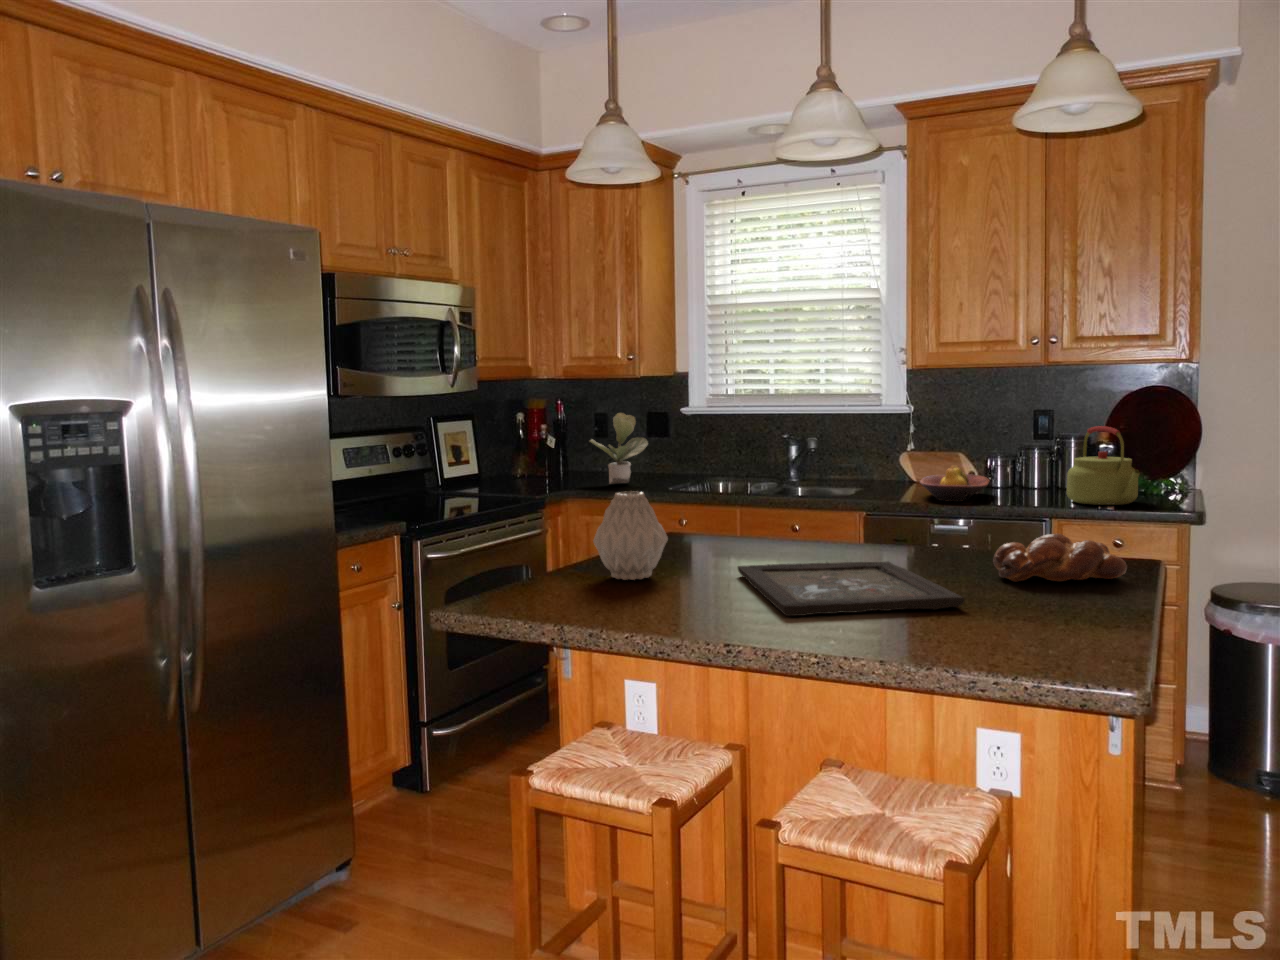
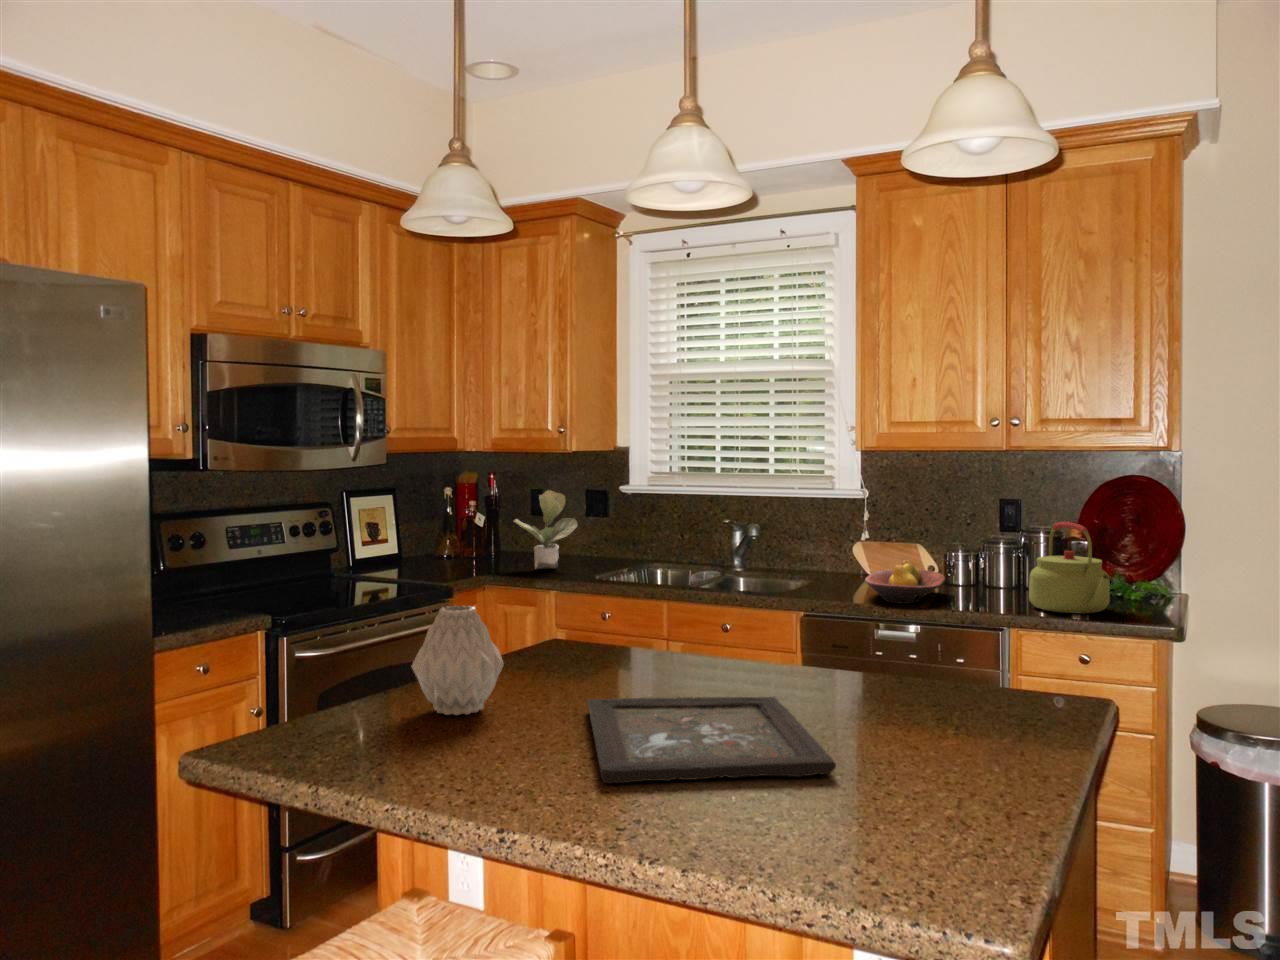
bread loaf: present [993,534,1127,581] -> none [896,671,1057,733]

